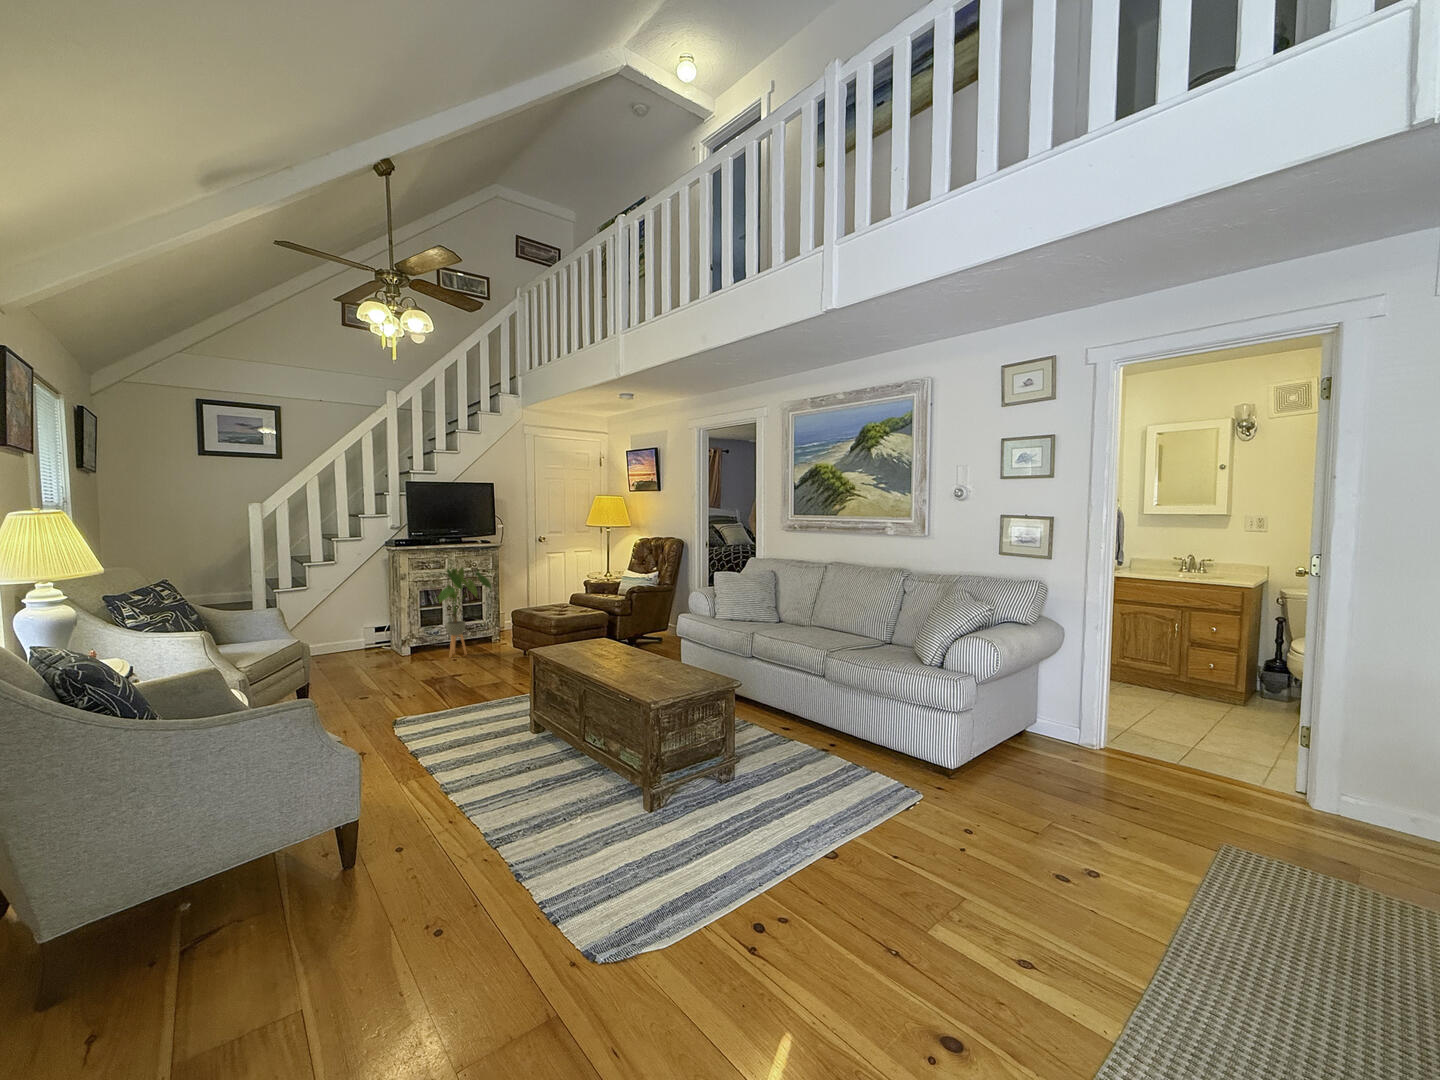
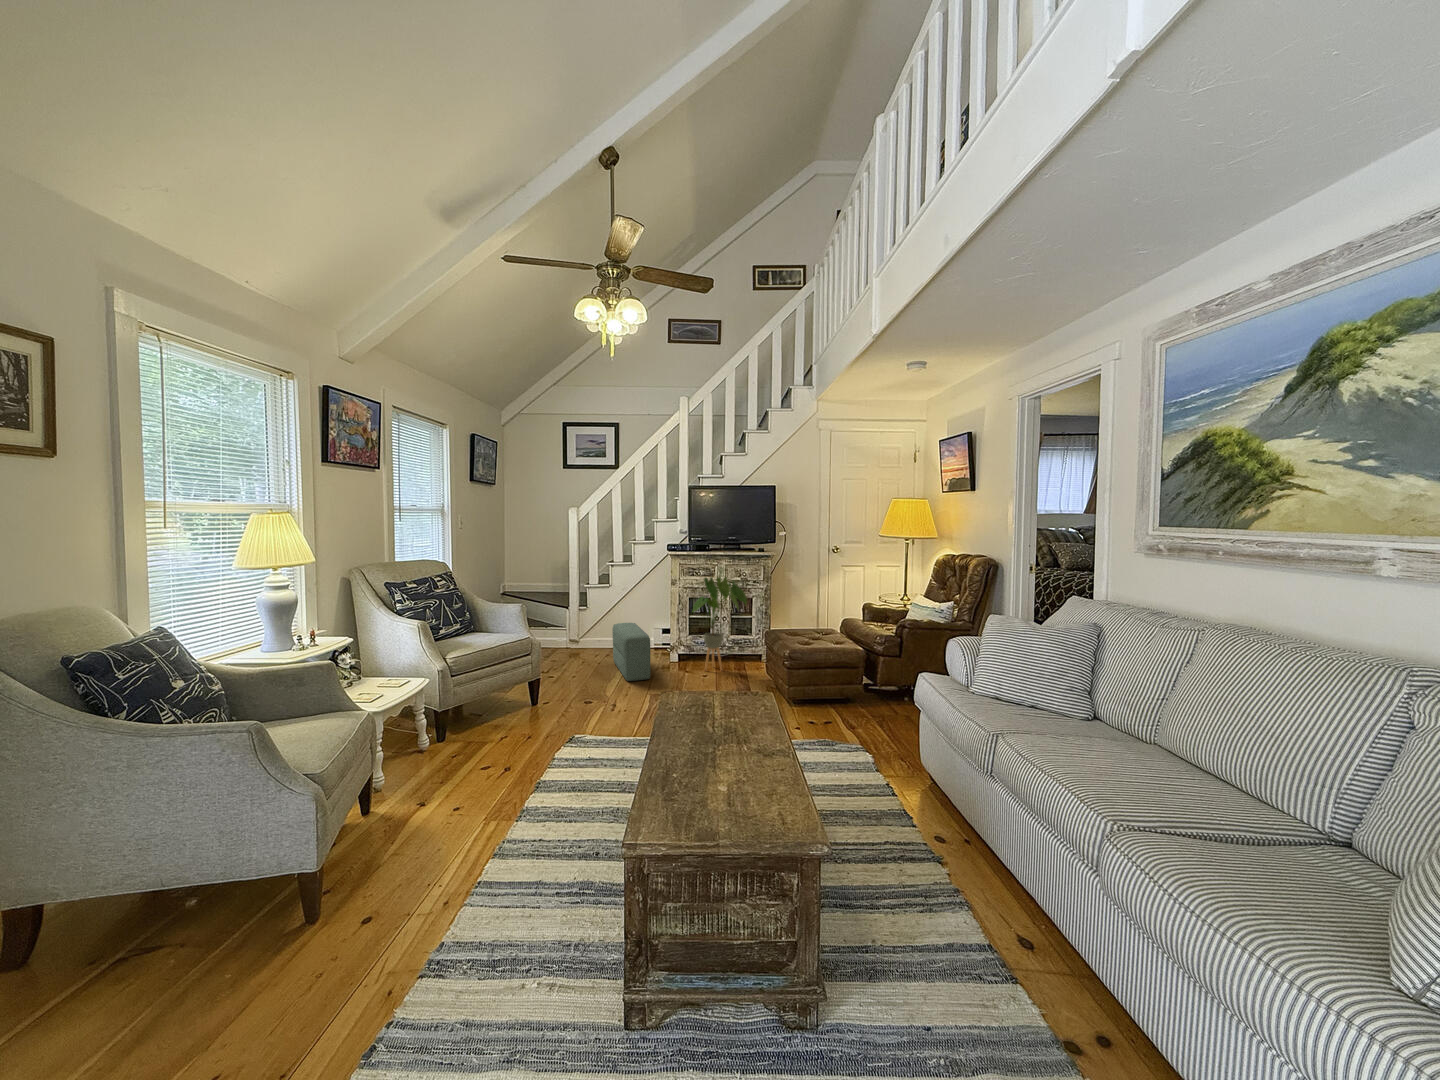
pouf: none [334,623,403,678] -> present [612,623,650,681]

